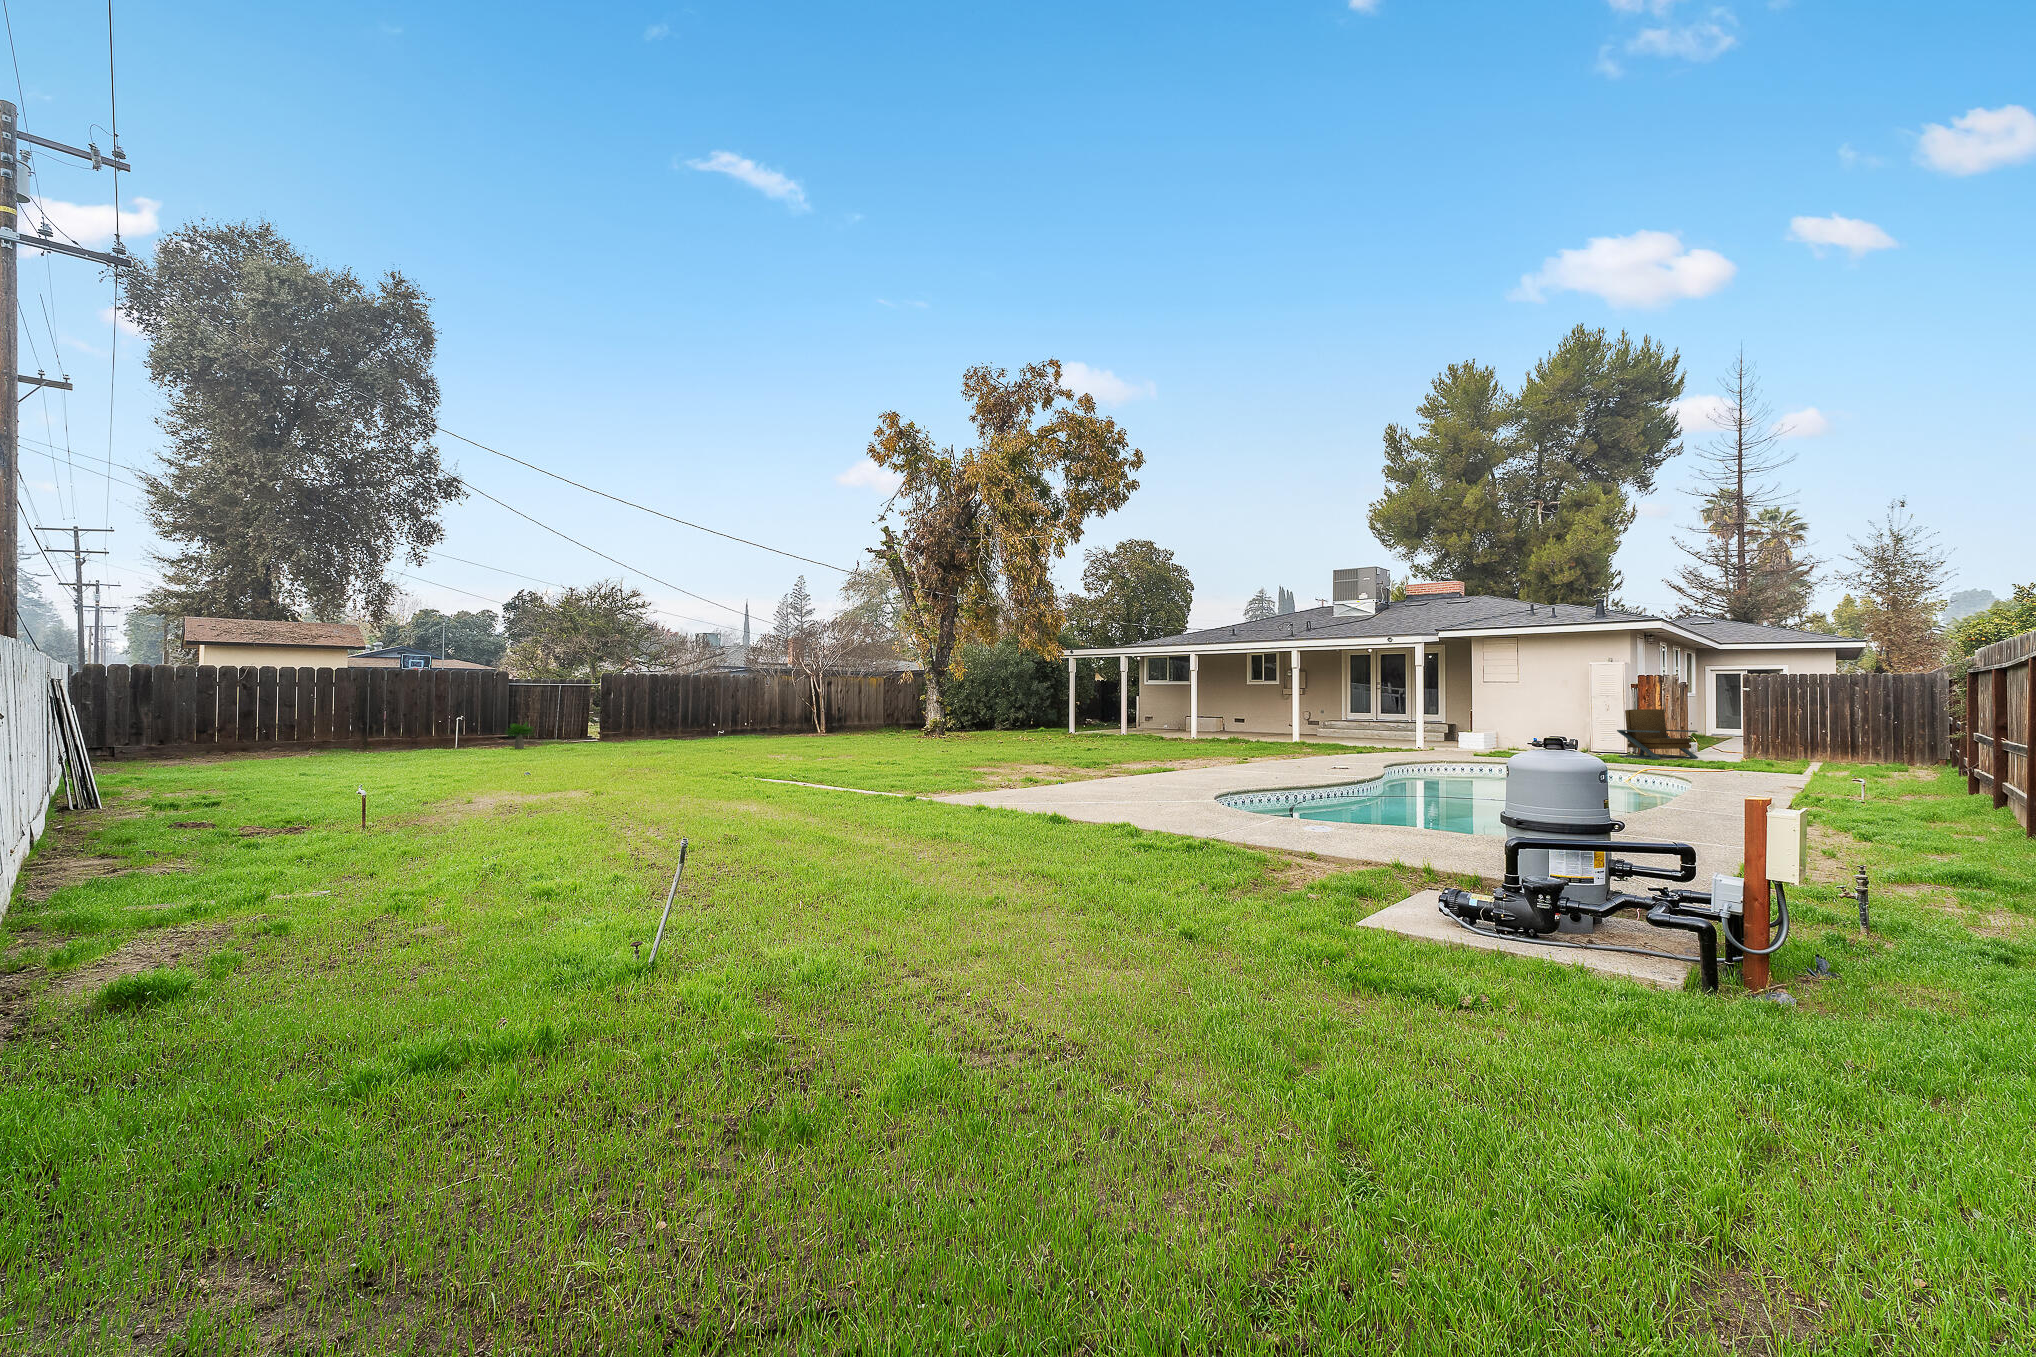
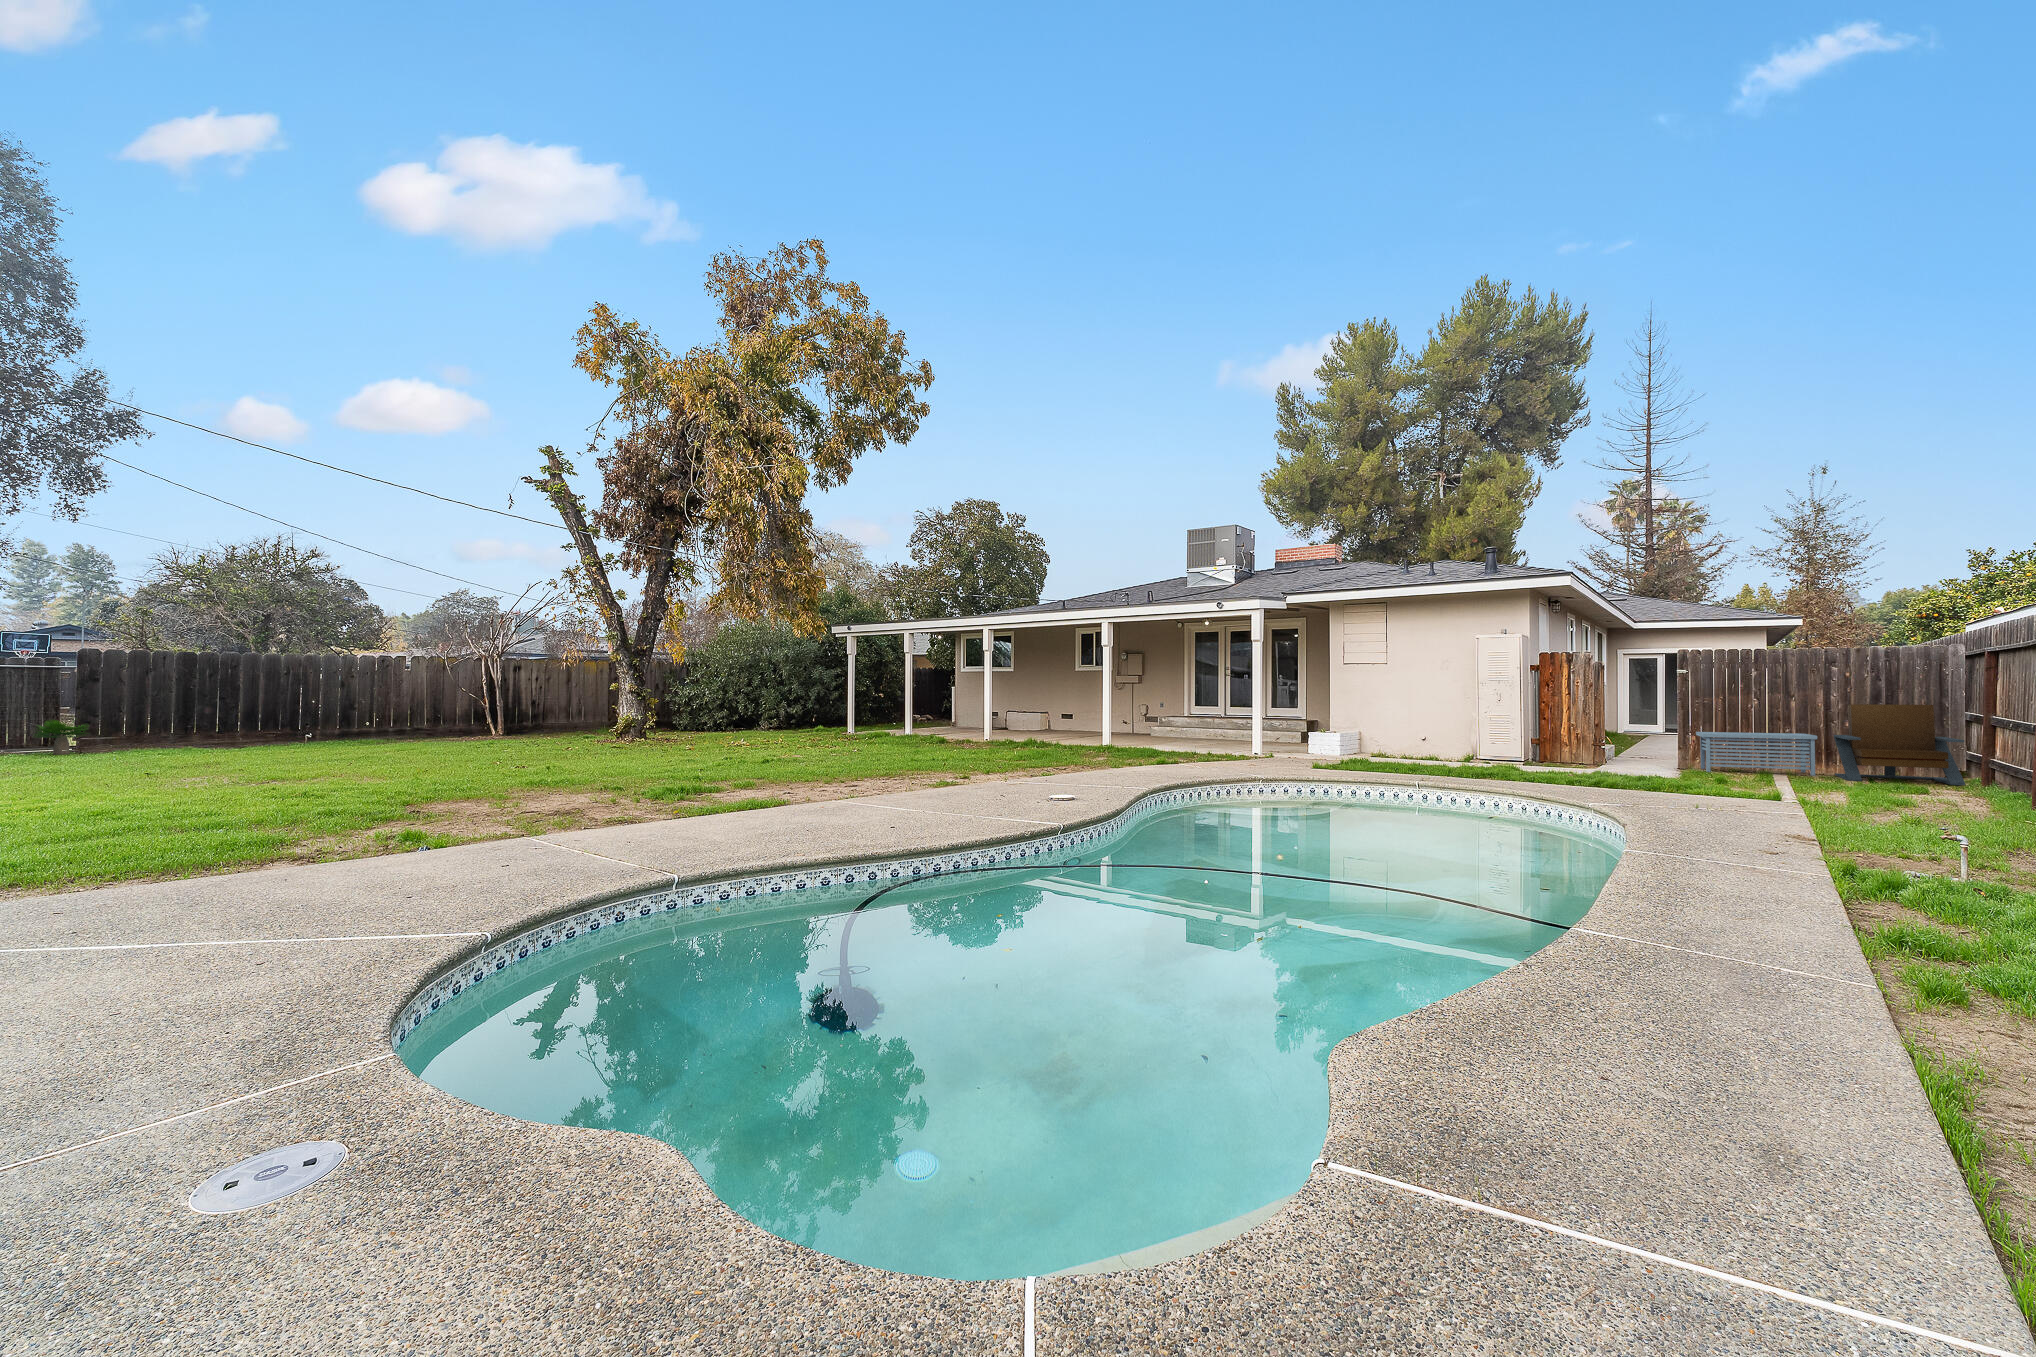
lounge chair: present [1617,709,1698,759] -> present [1834,704,1965,785]
storage bench: none [1759,731,1844,762] -> present [1696,732,1817,776]

